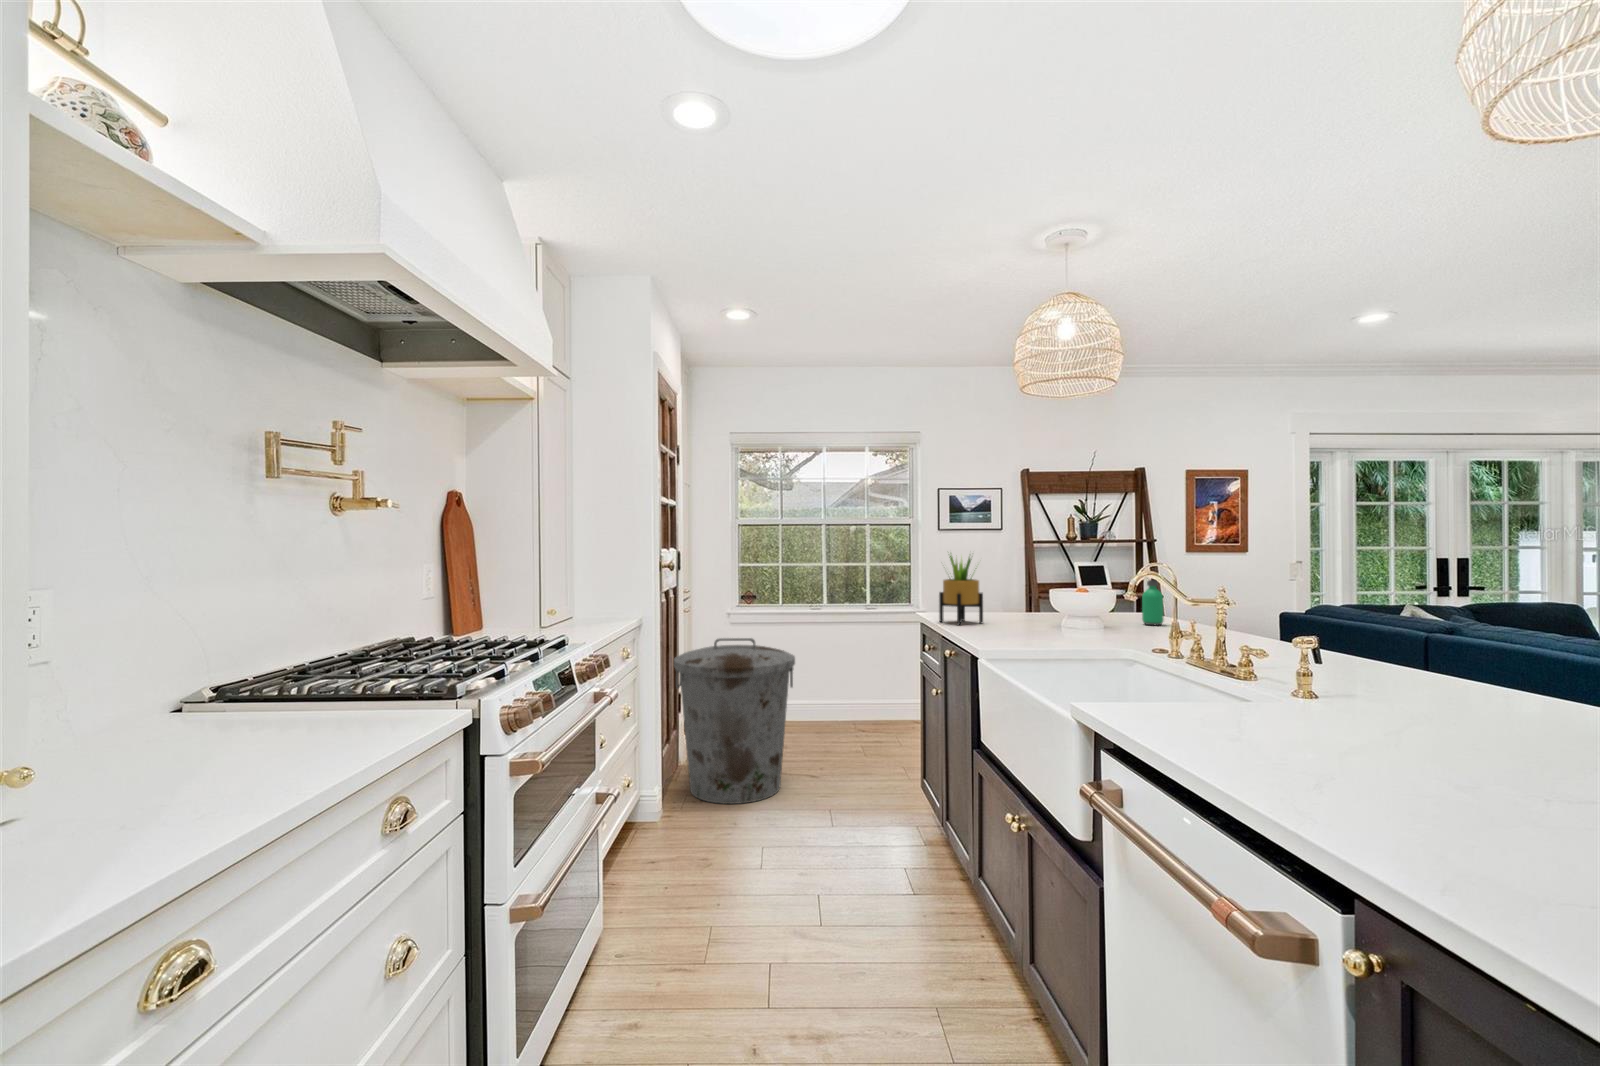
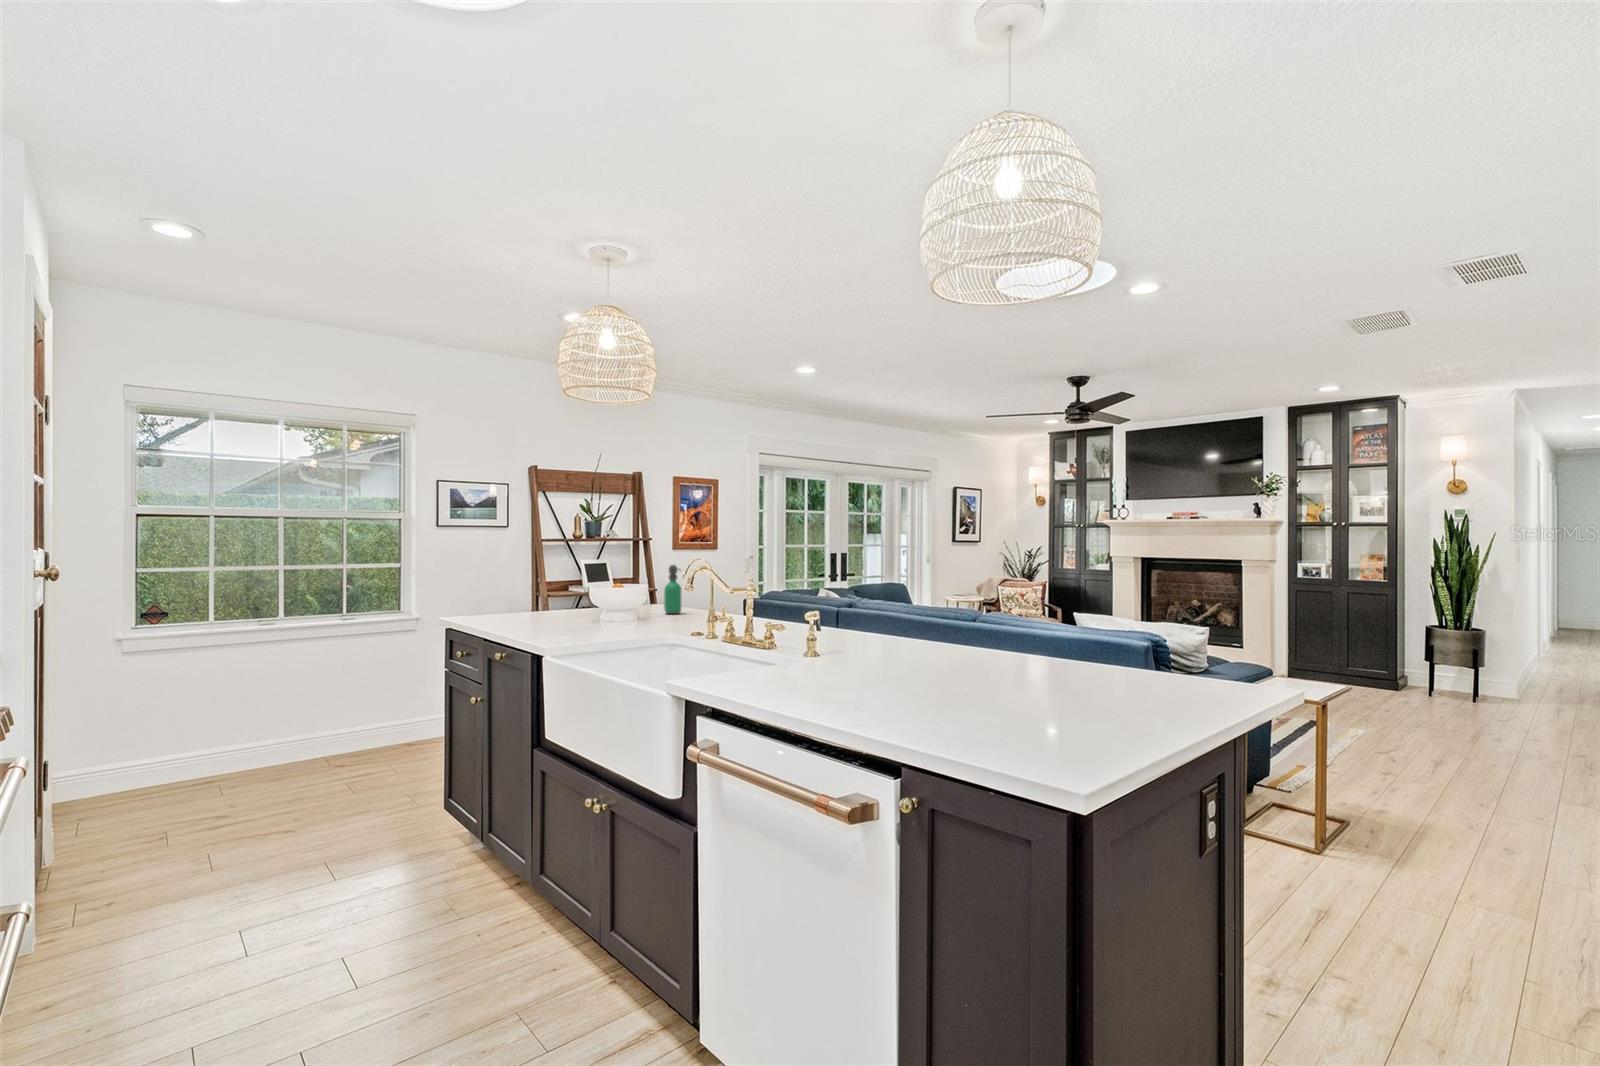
potted plant: present [939,556,983,625] -> none [474,548,521,626]
trash can: present [674,638,795,804] -> none [58,664,268,892]

